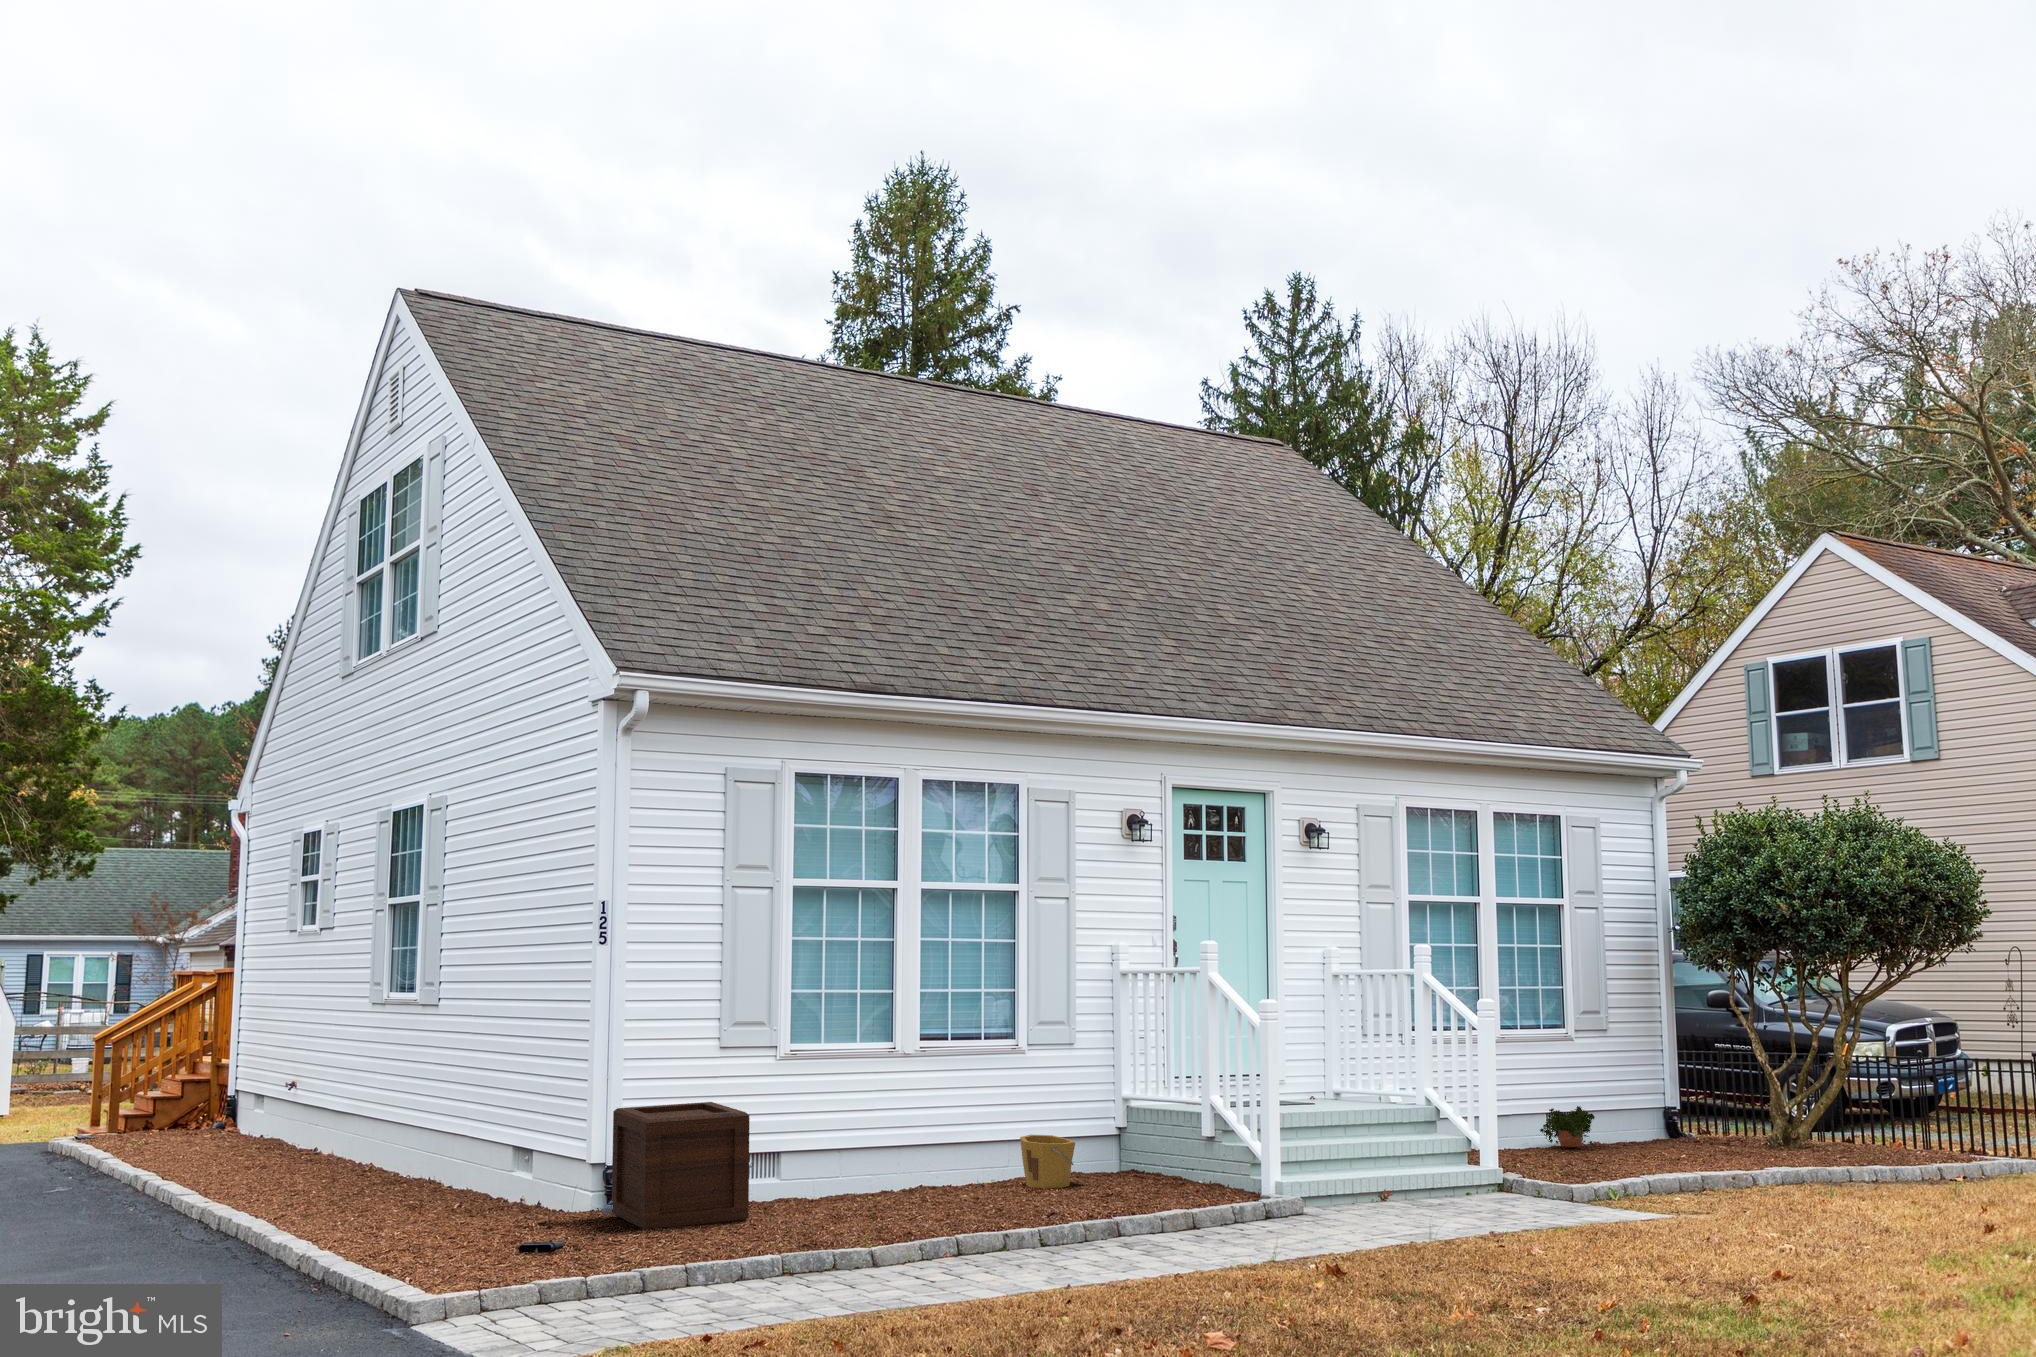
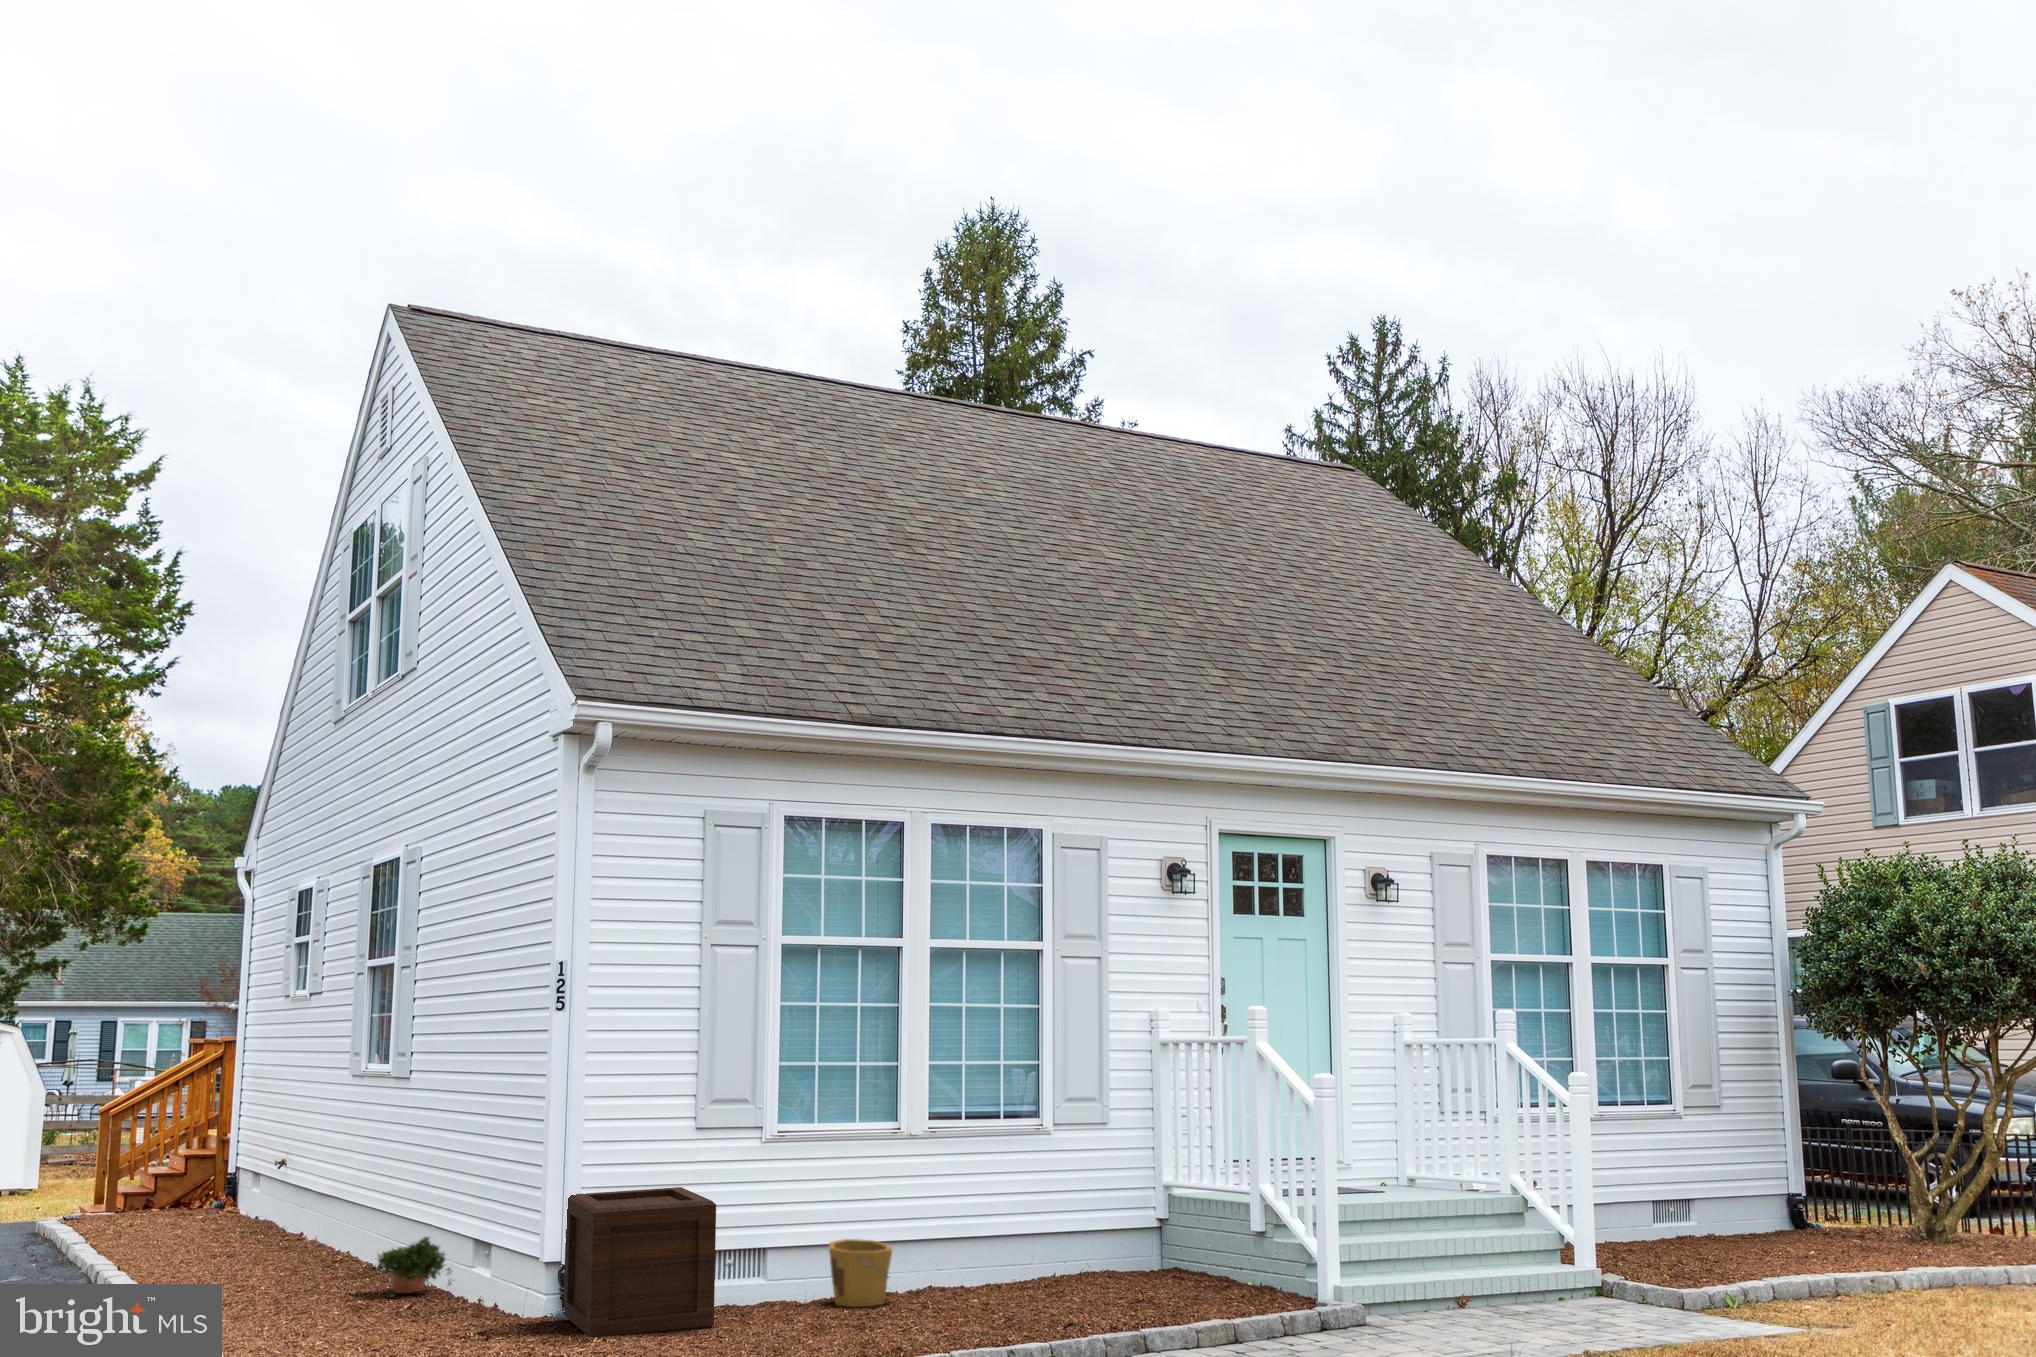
potted plant: present [1540,1106,1595,1148] -> present [363,1237,451,1297]
bucket: present [1020,1135,1075,1188] -> present [829,1239,892,1307]

